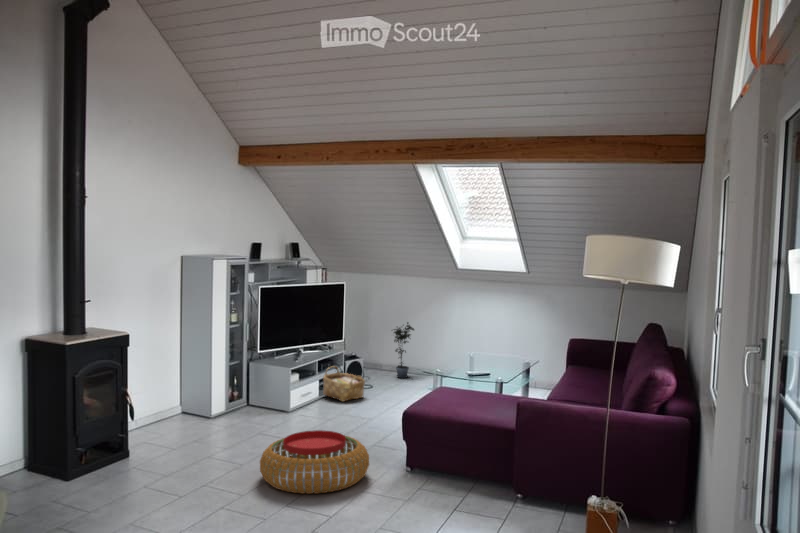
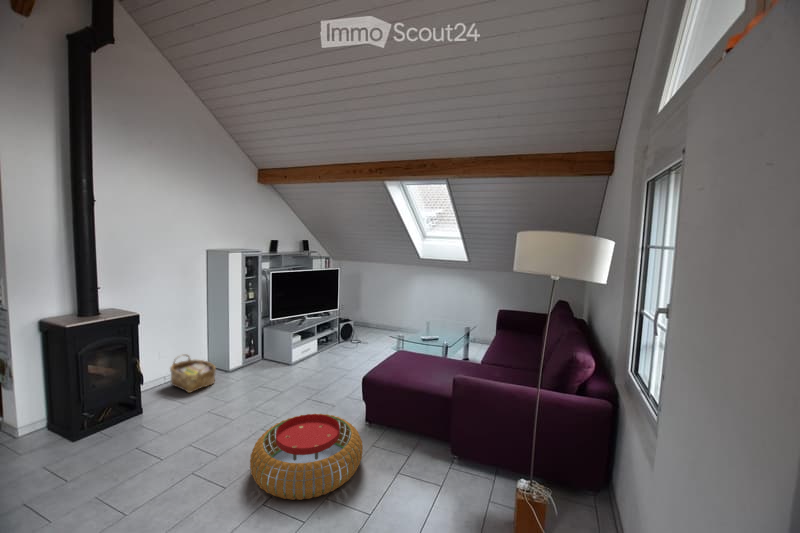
potted plant: present [394,322,414,378] -> none [370,294,387,333]
woven basket: present [323,366,365,401] -> present [170,355,216,393]

